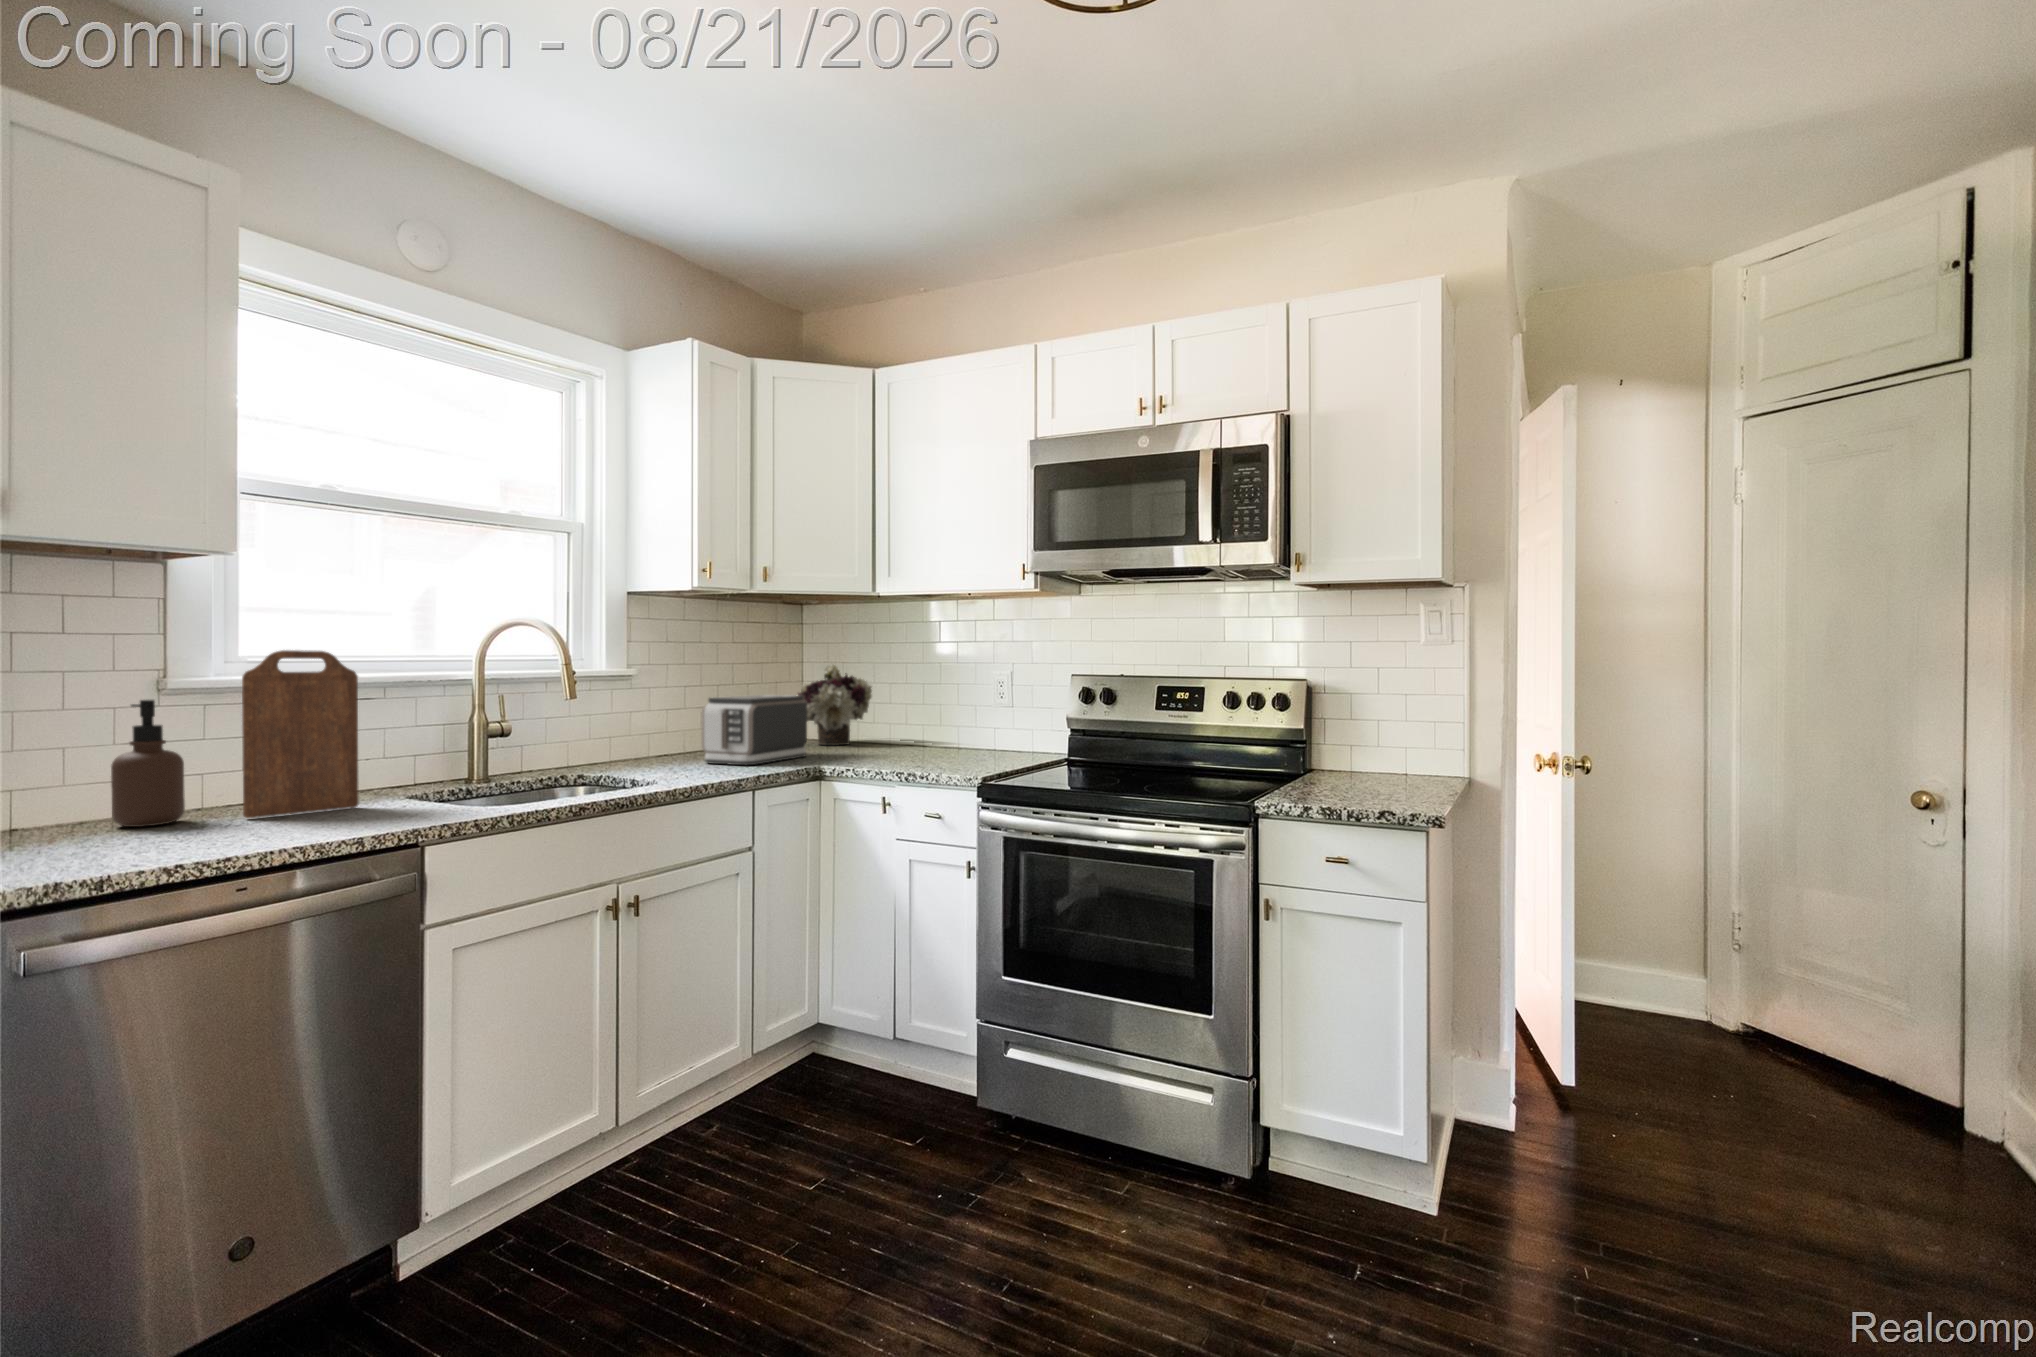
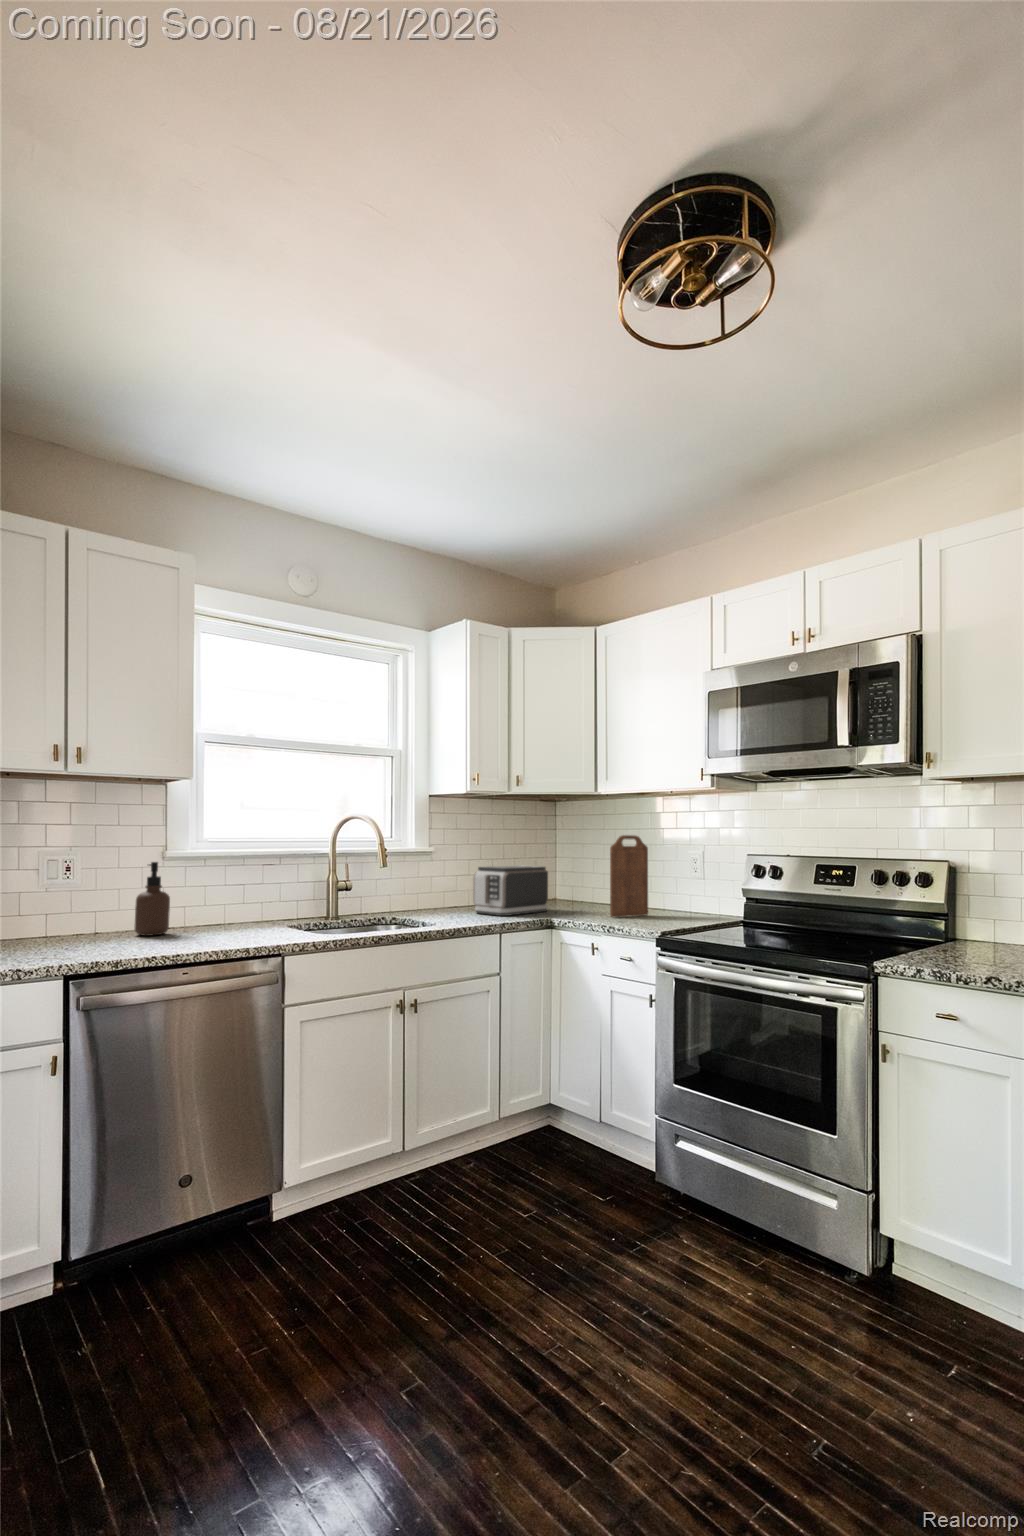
cutting board: present [242,650,359,818] -> present [610,835,648,917]
flower arrangement: present [798,664,872,745] -> none [549,843,602,904]

